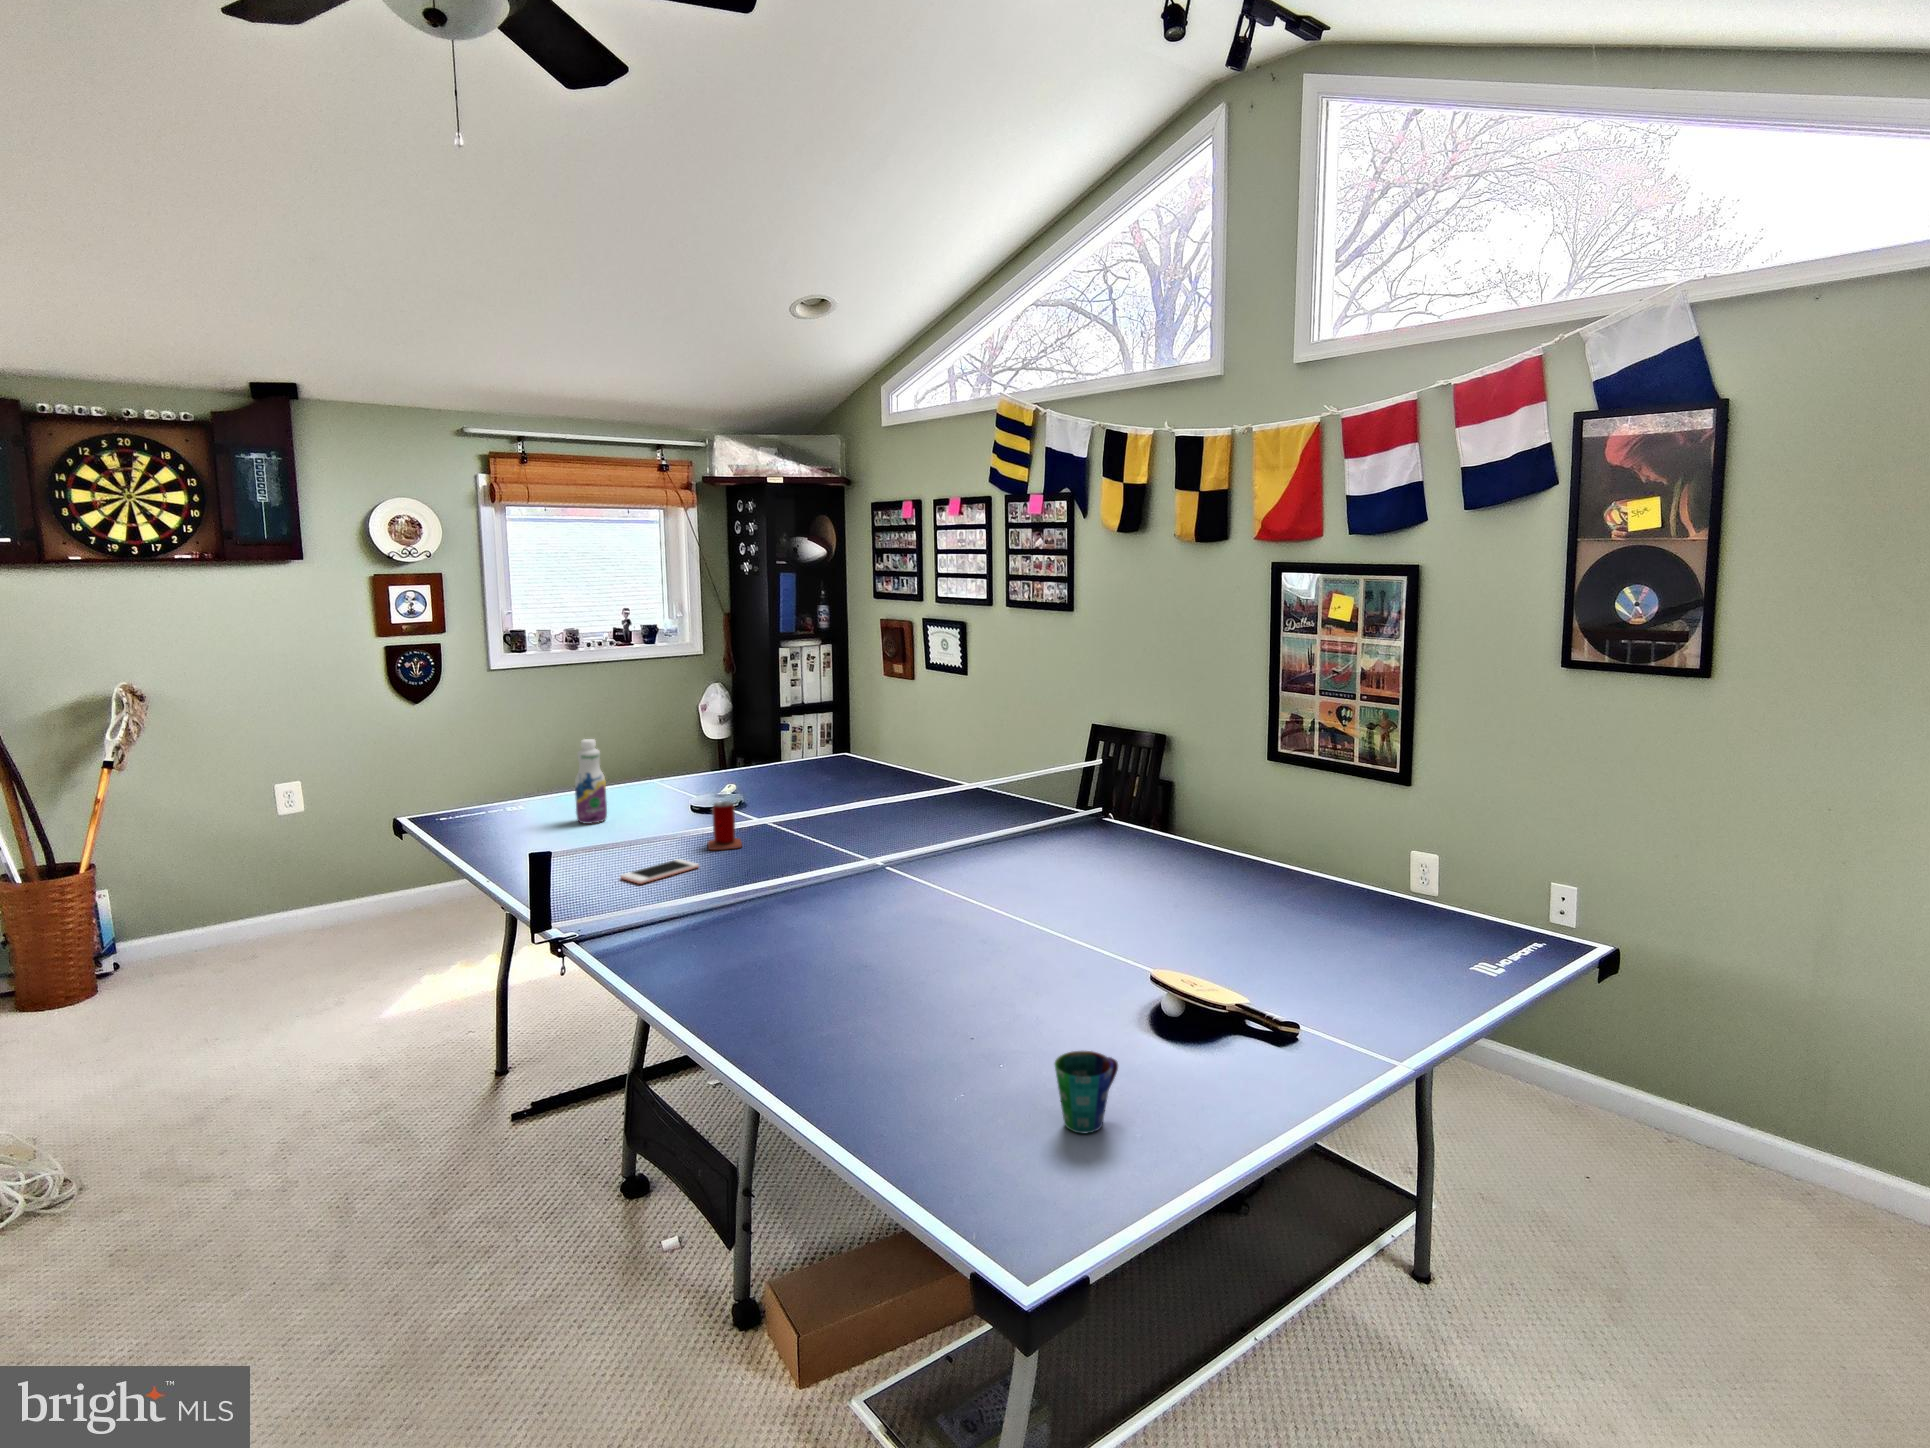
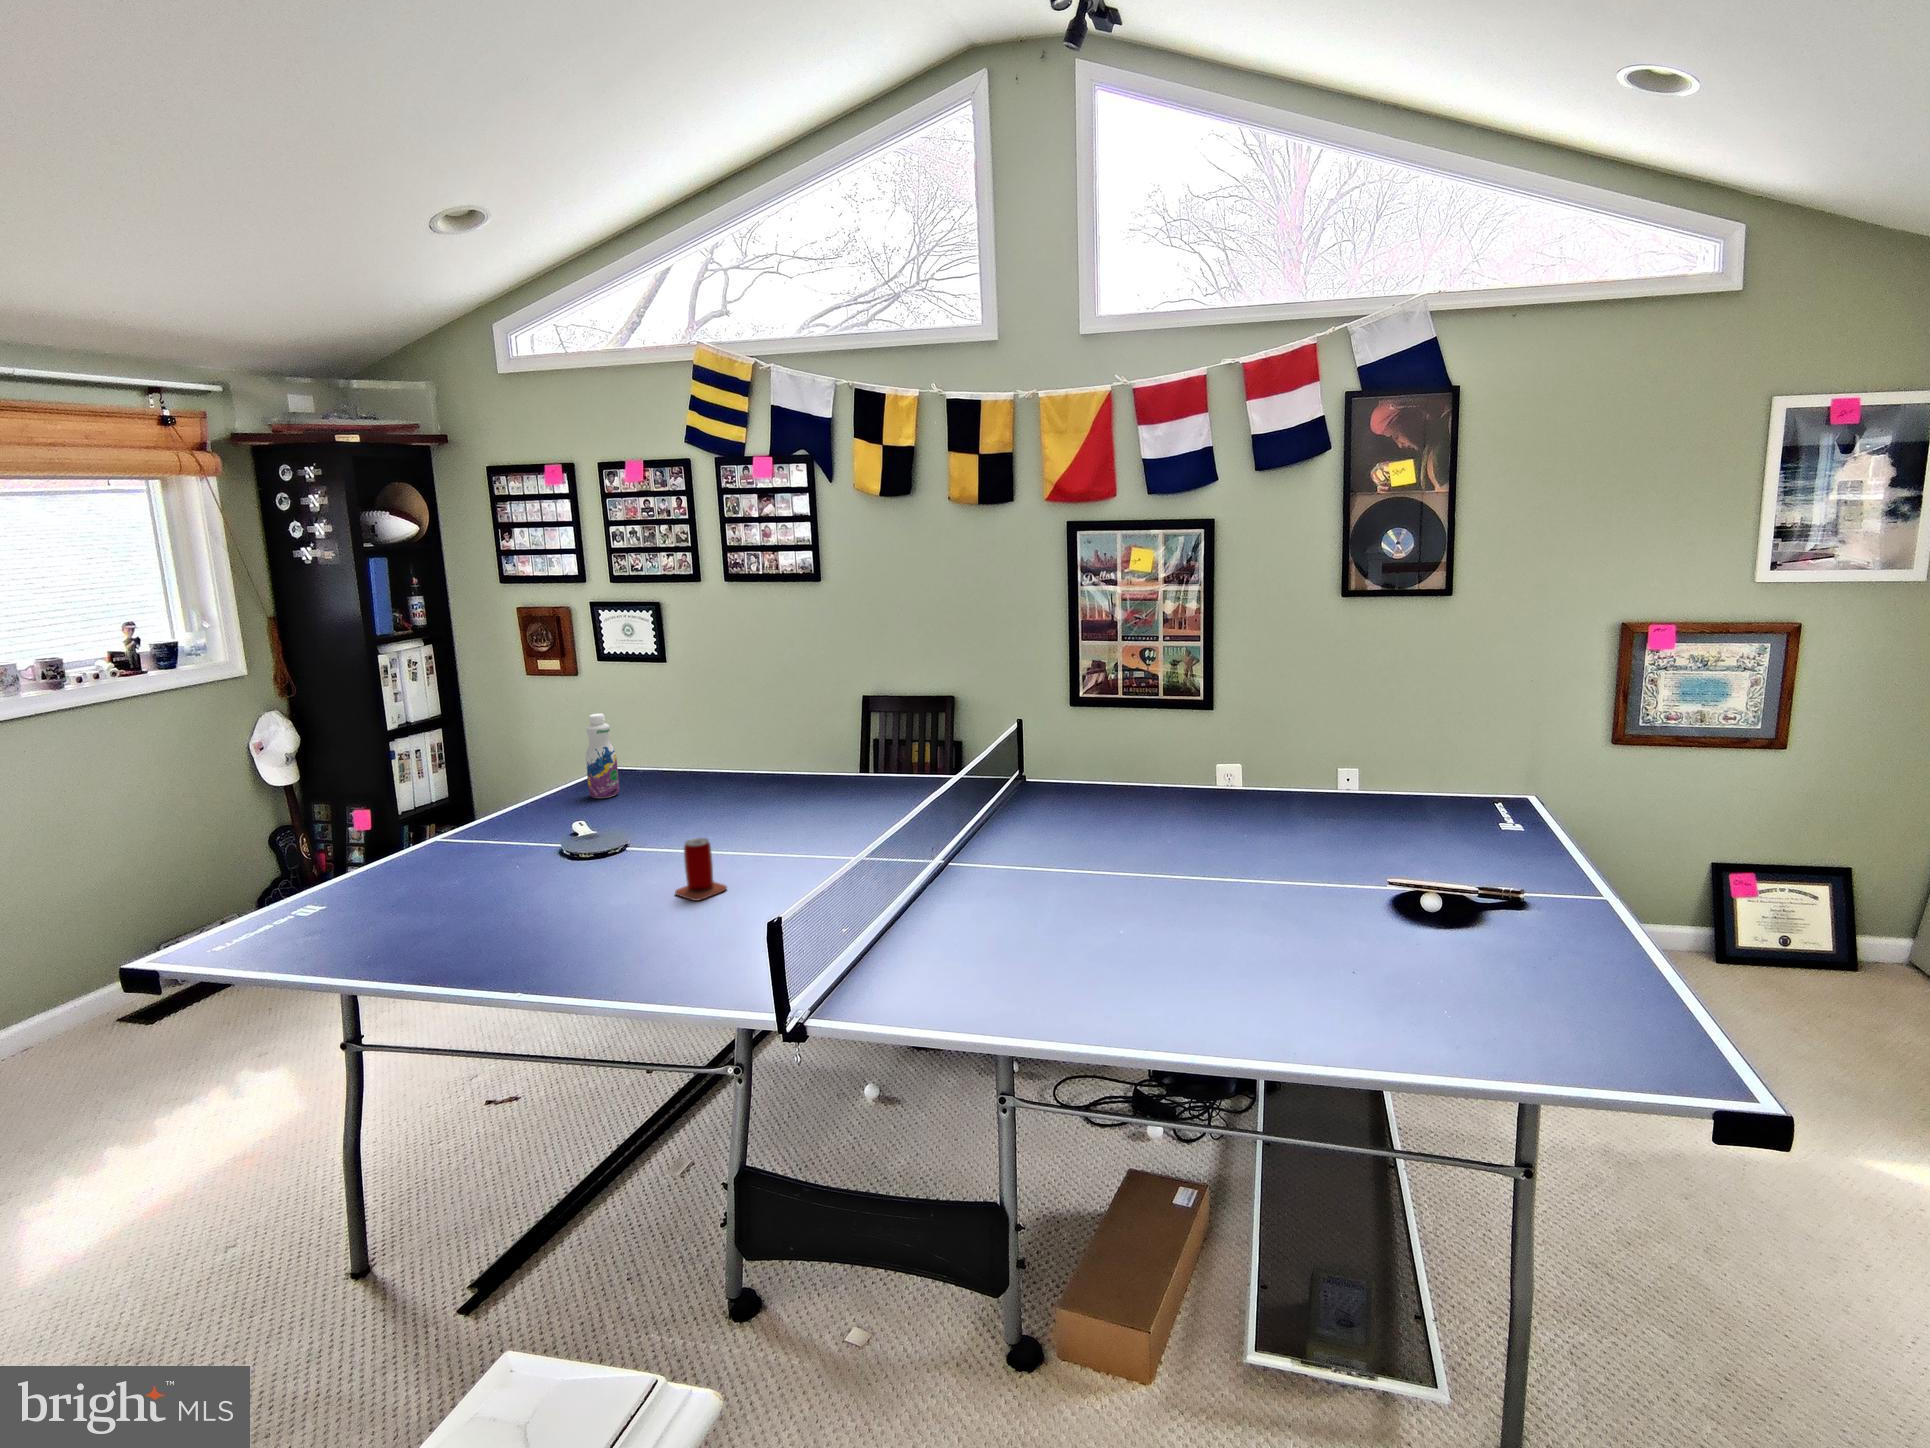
beverage bottle: present [575,739,607,824] -> present [585,714,619,798]
cell phone: present [620,859,699,884] -> none [661,917,730,959]
cup: present [1055,1051,1118,1134] -> none [1536,956,1594,1028]

